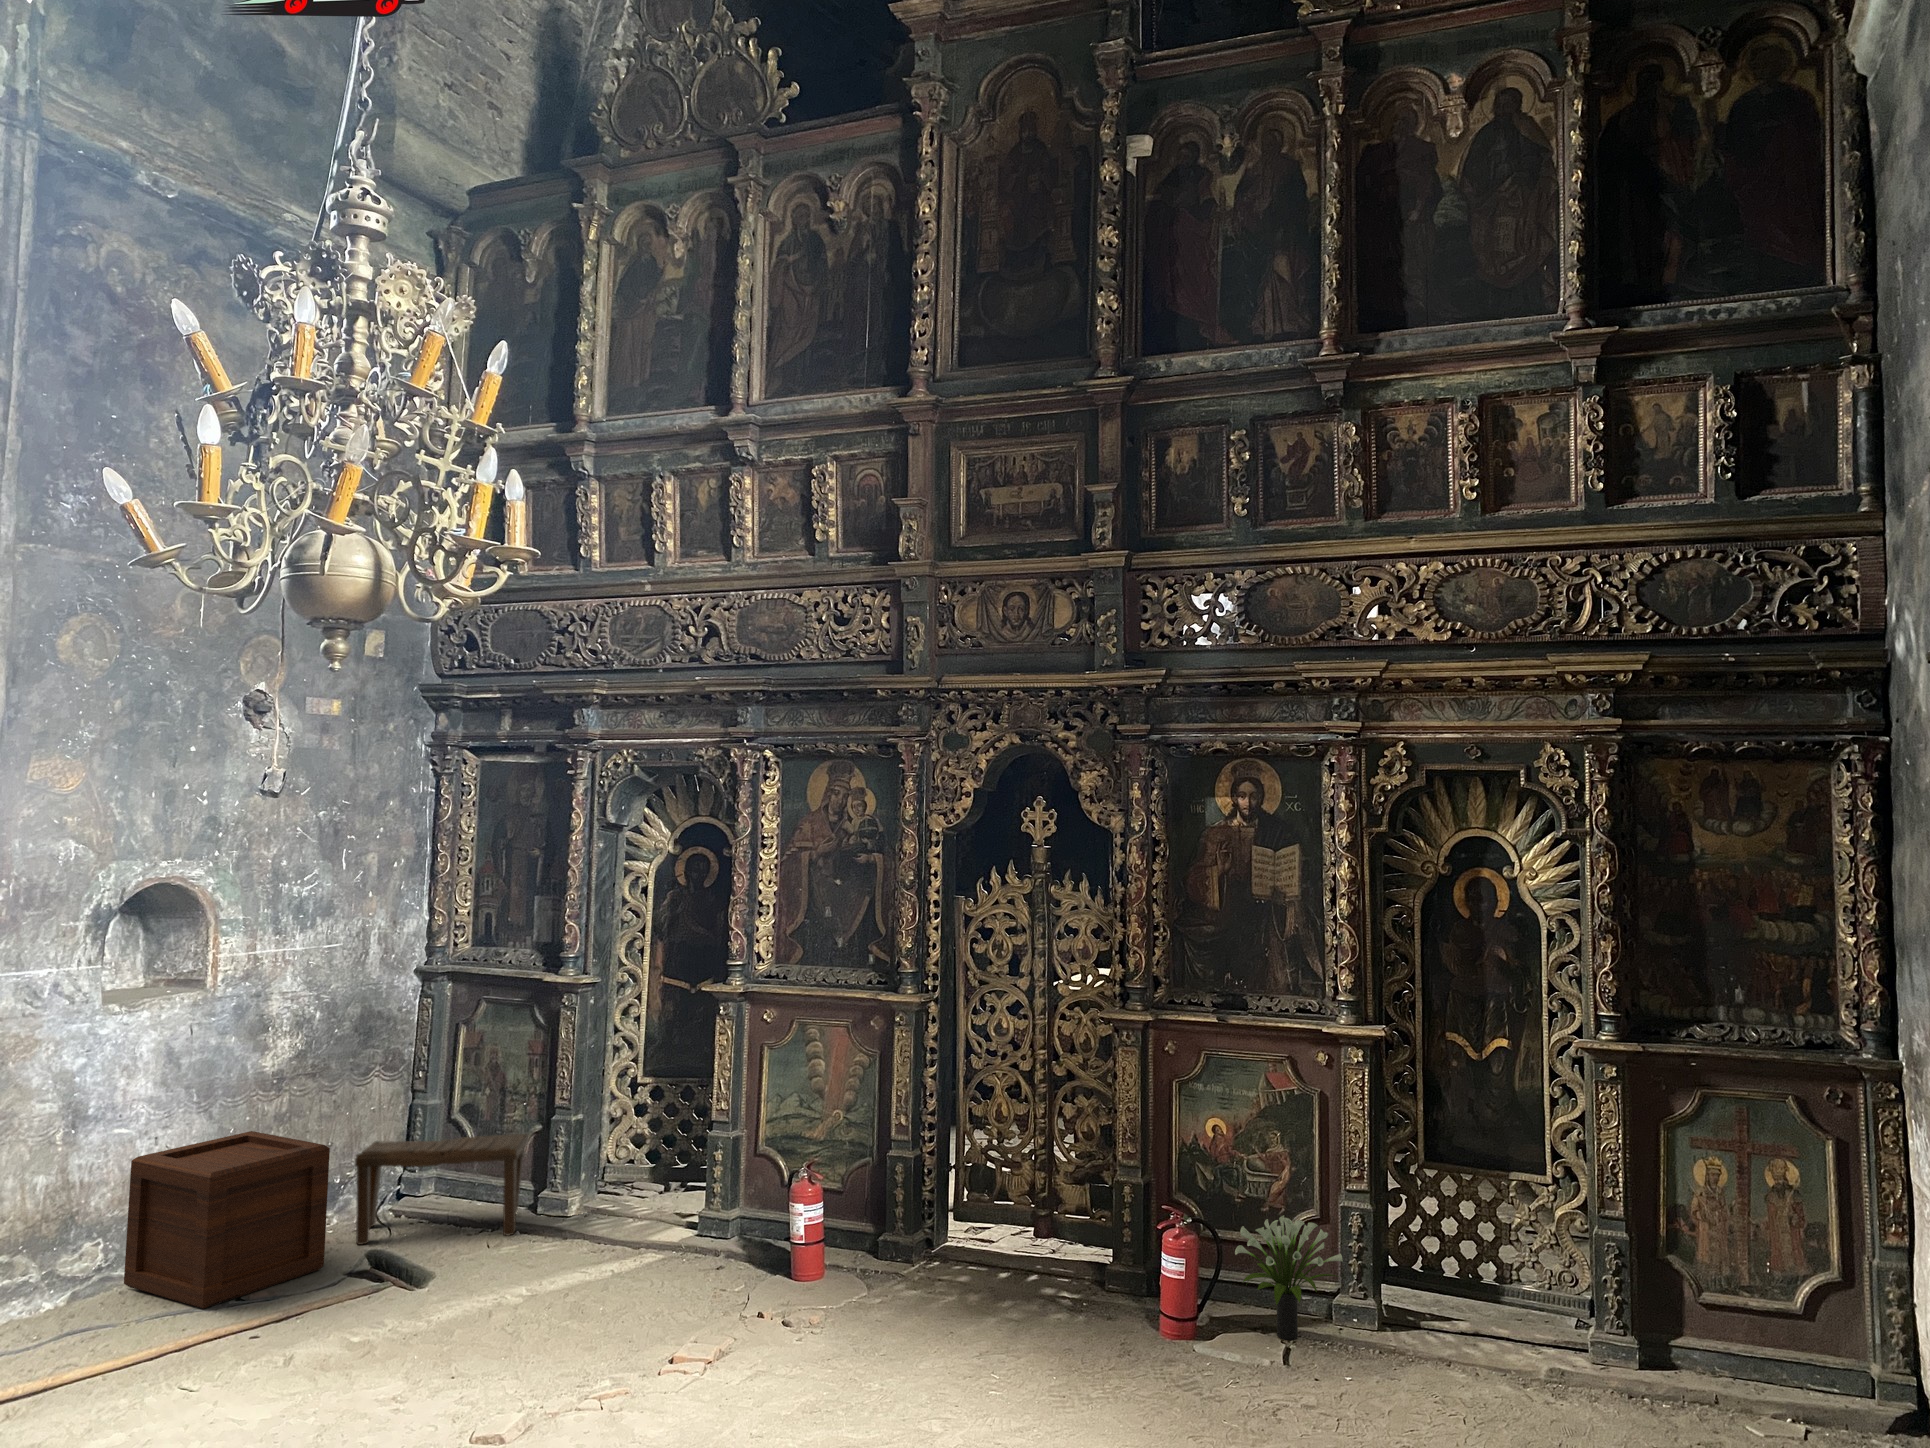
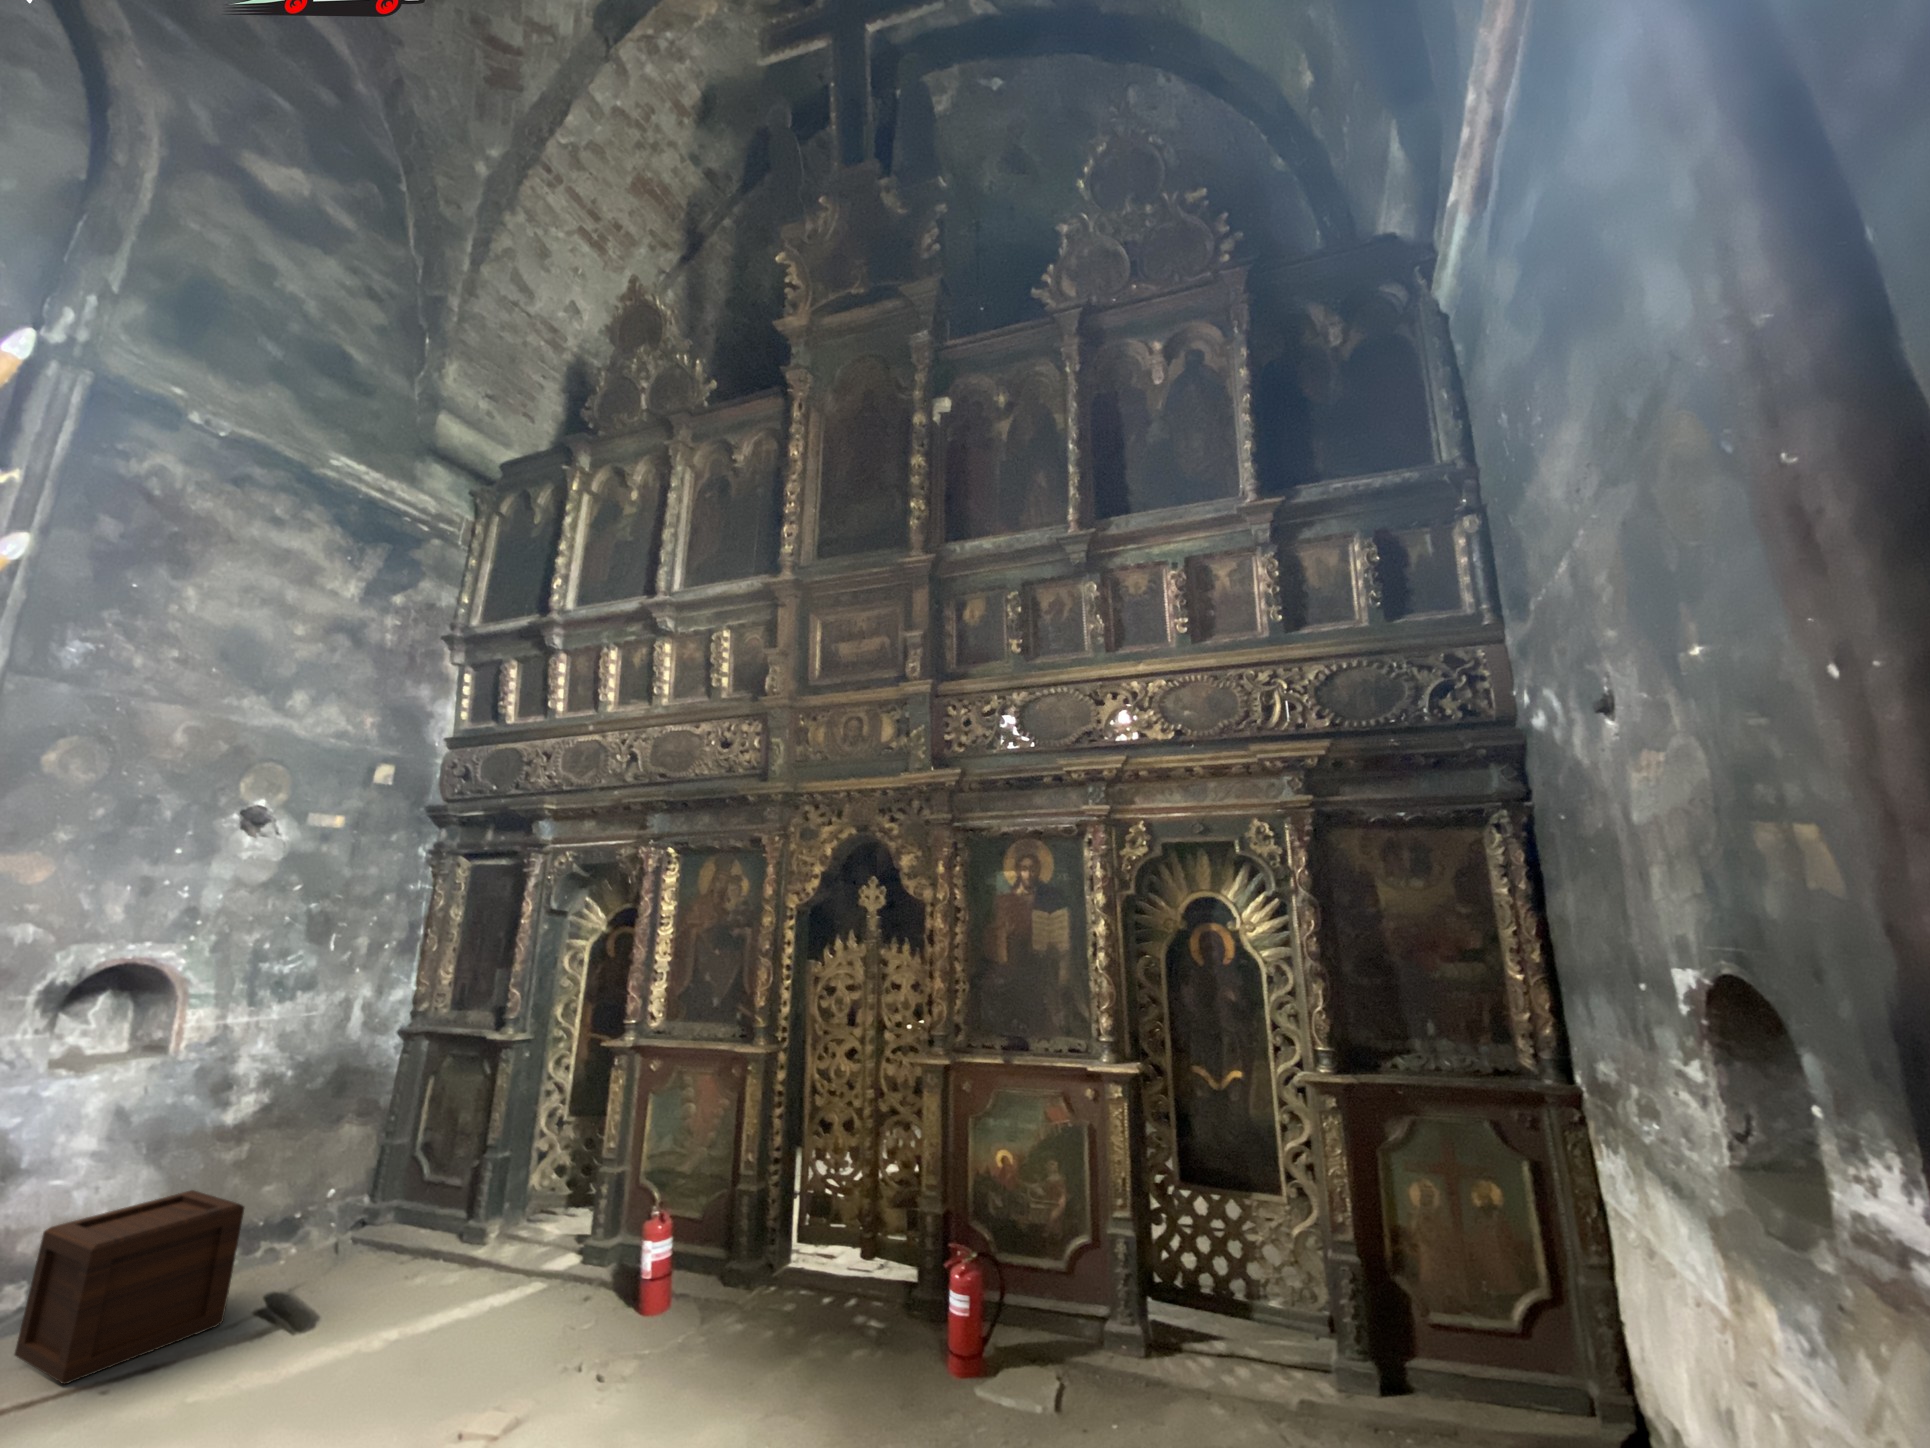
bench: present [355,1133,528,1244] -> none [278,1174,462,1292]
potted plant: present [1235,1215,1343,1340] -> none [1011,1246,1107,1375]

